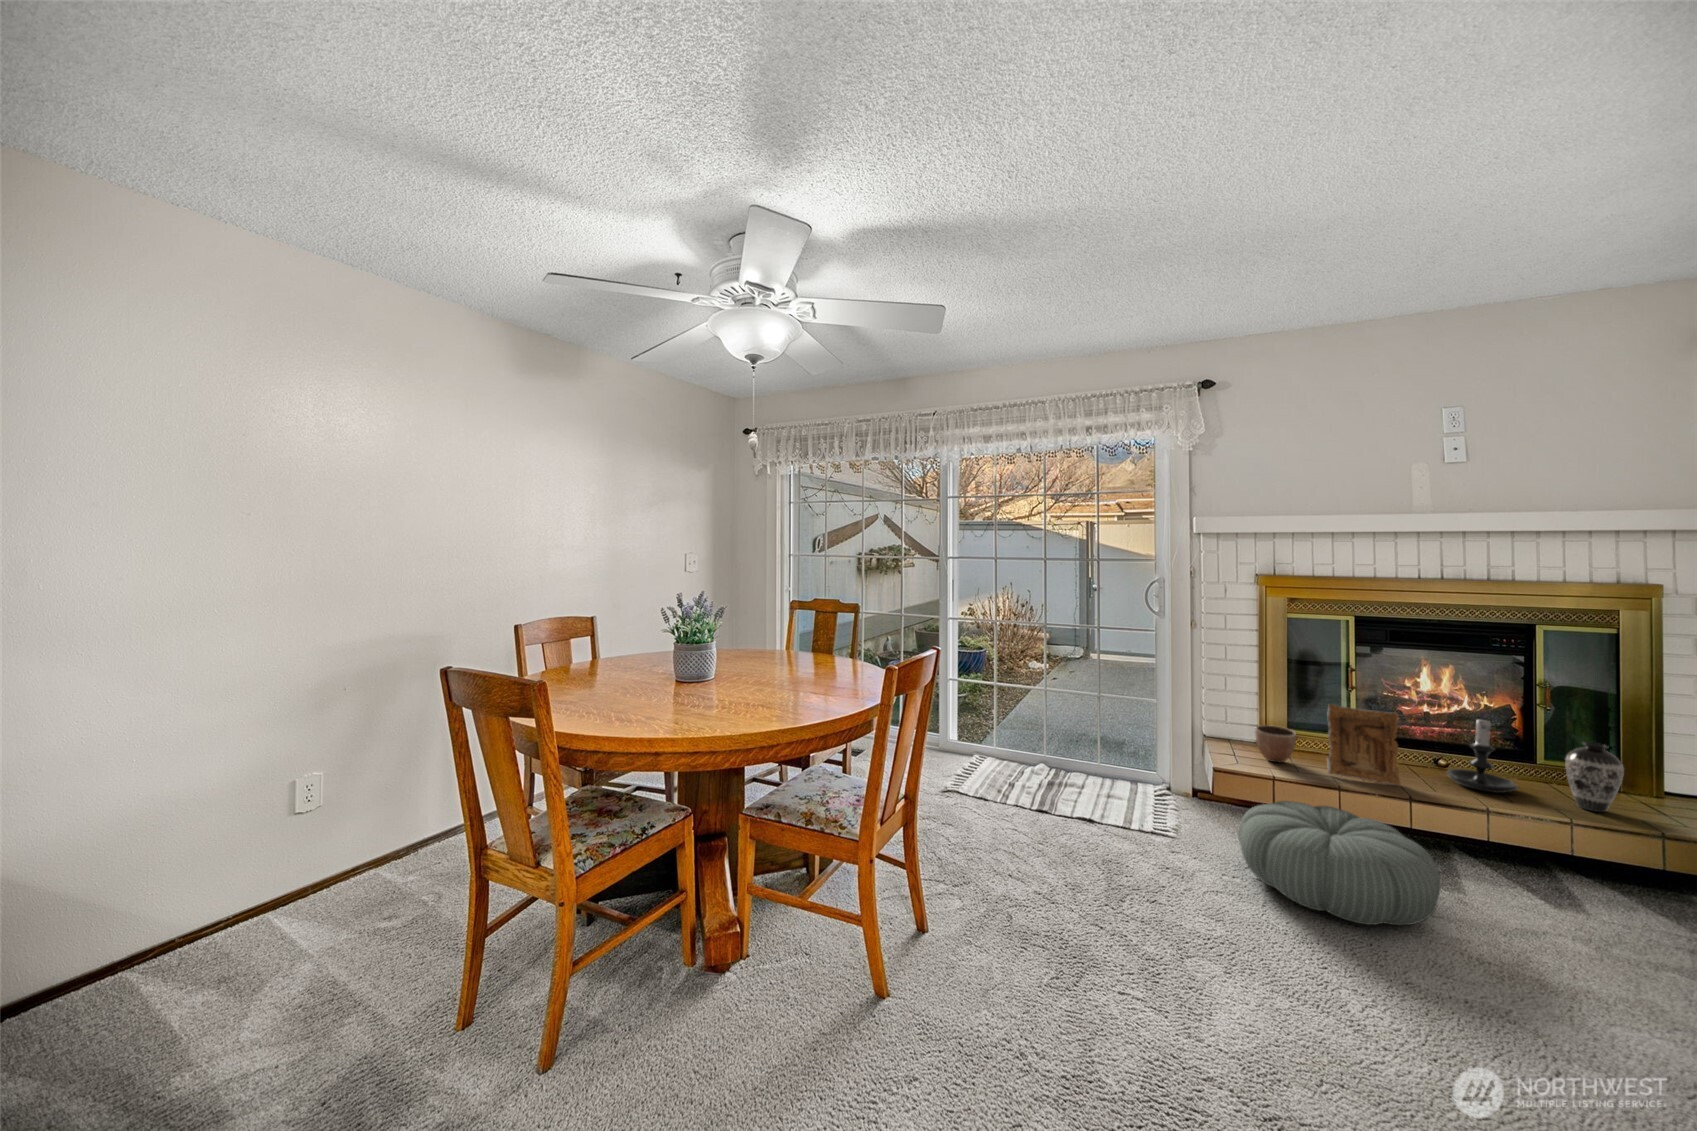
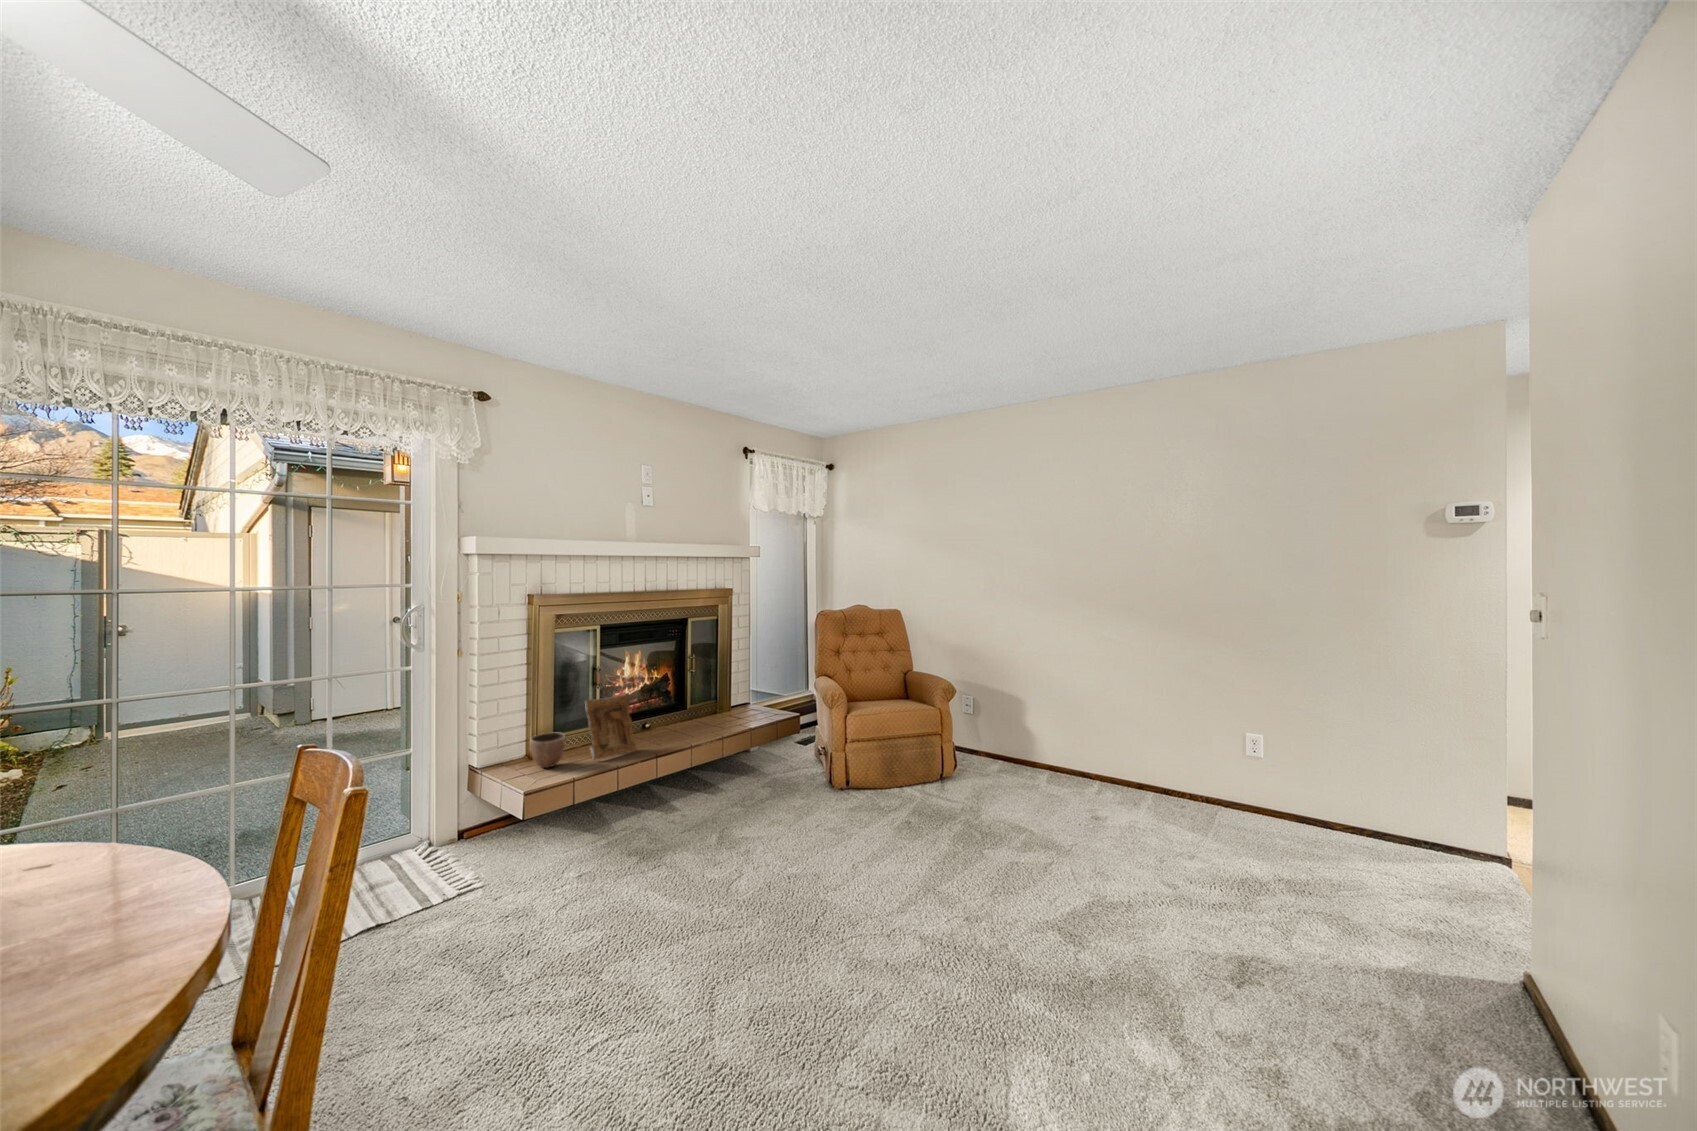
candle holder: present [1447,719,1518,793] -> none [650,682,688,736]
decorative vase: present [1565,742,1624,812] -> none [705,684,728,728]
pouf: present [1238,801,1440,925] -> none [553,782,696,876]

